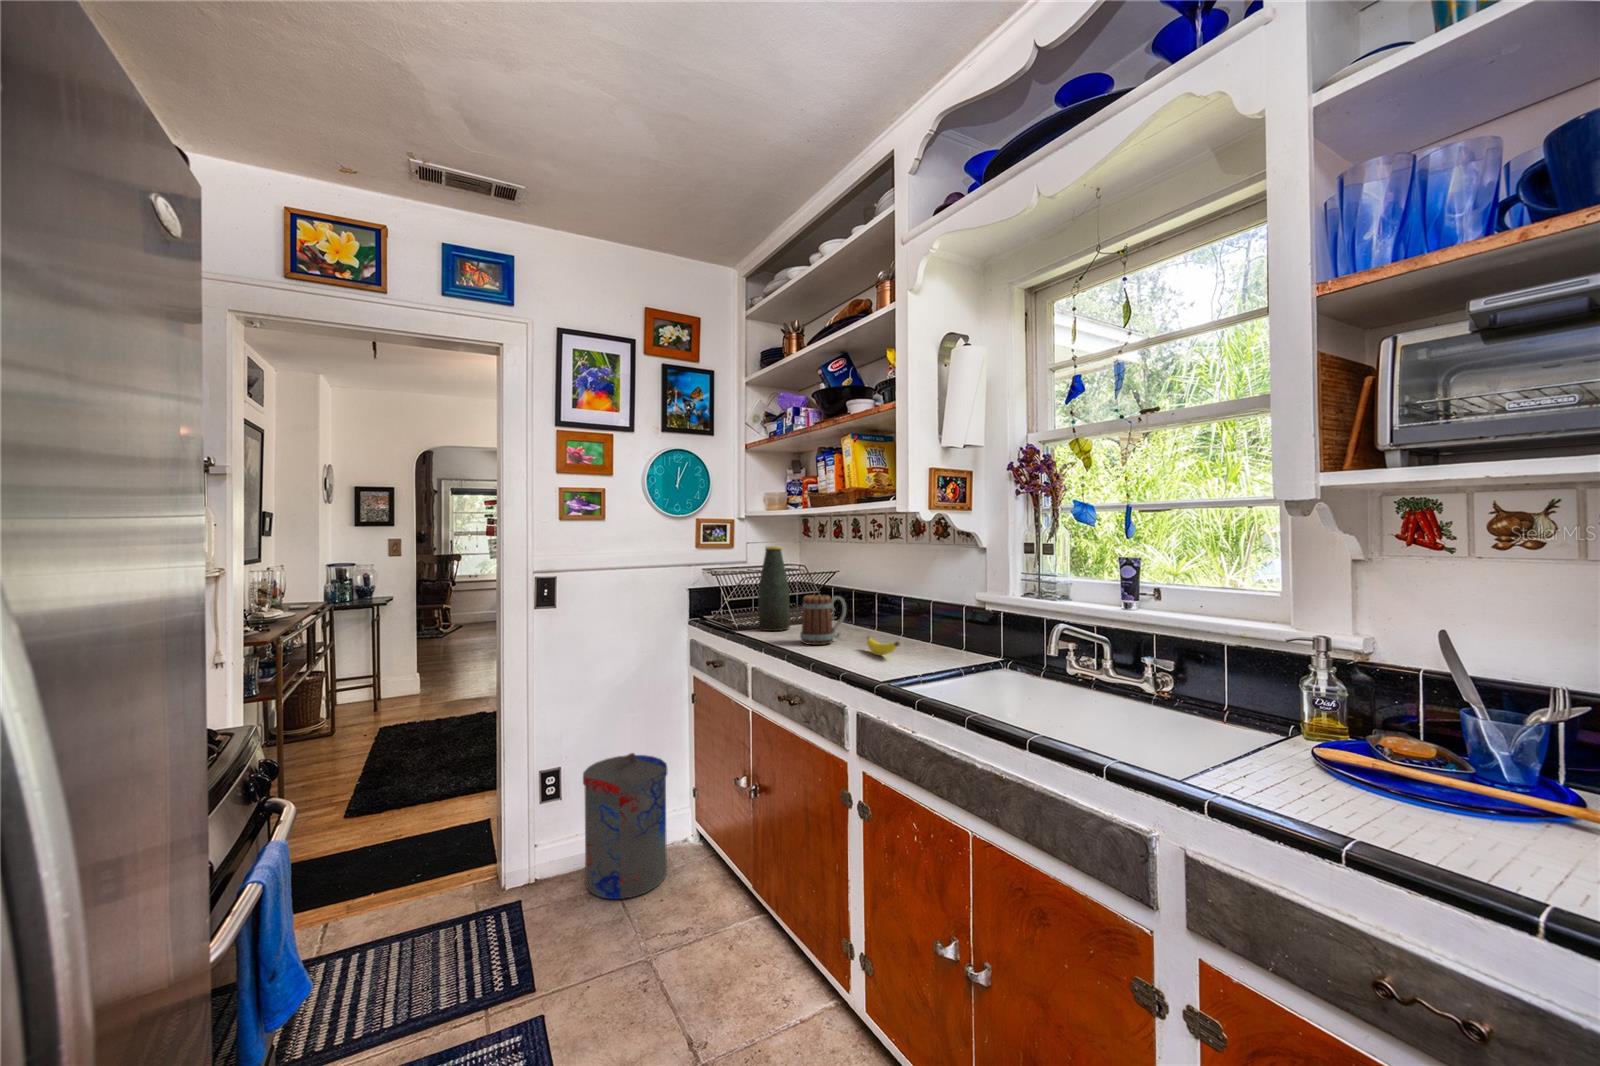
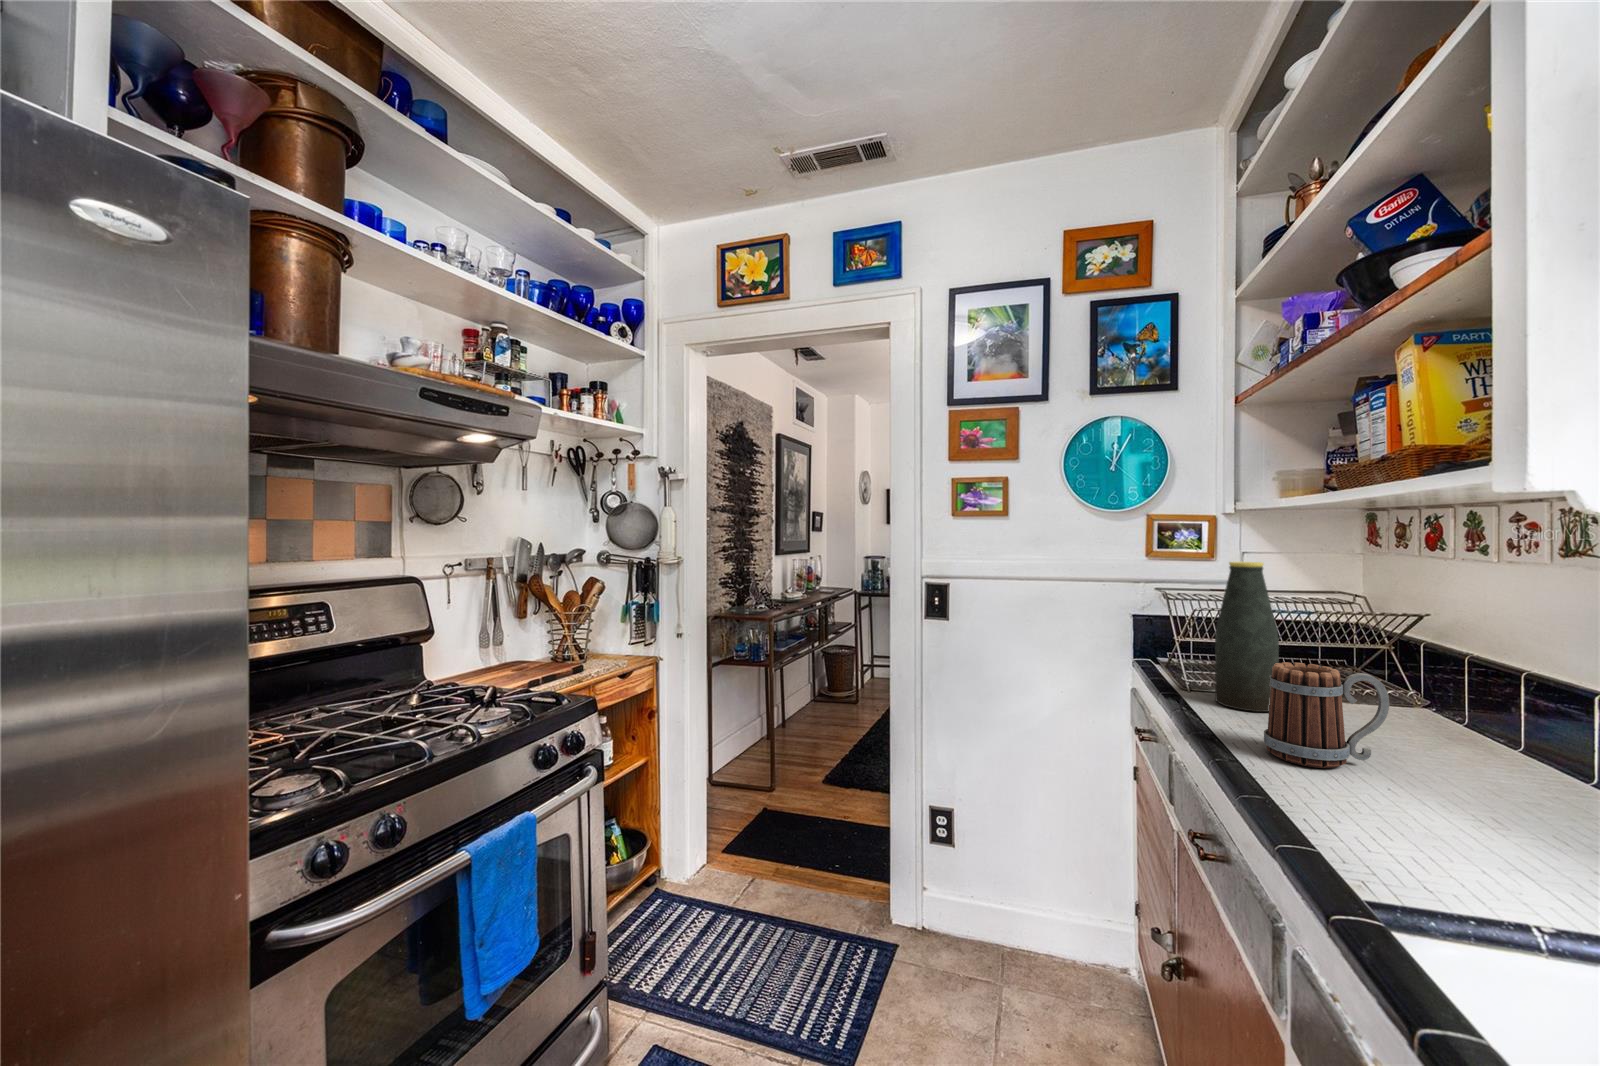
banana: present [867,636,900,655] -> none [1418,781,1504,848]
trash can: present [583,753,668,899] -> none [962,818,1074,1022]

